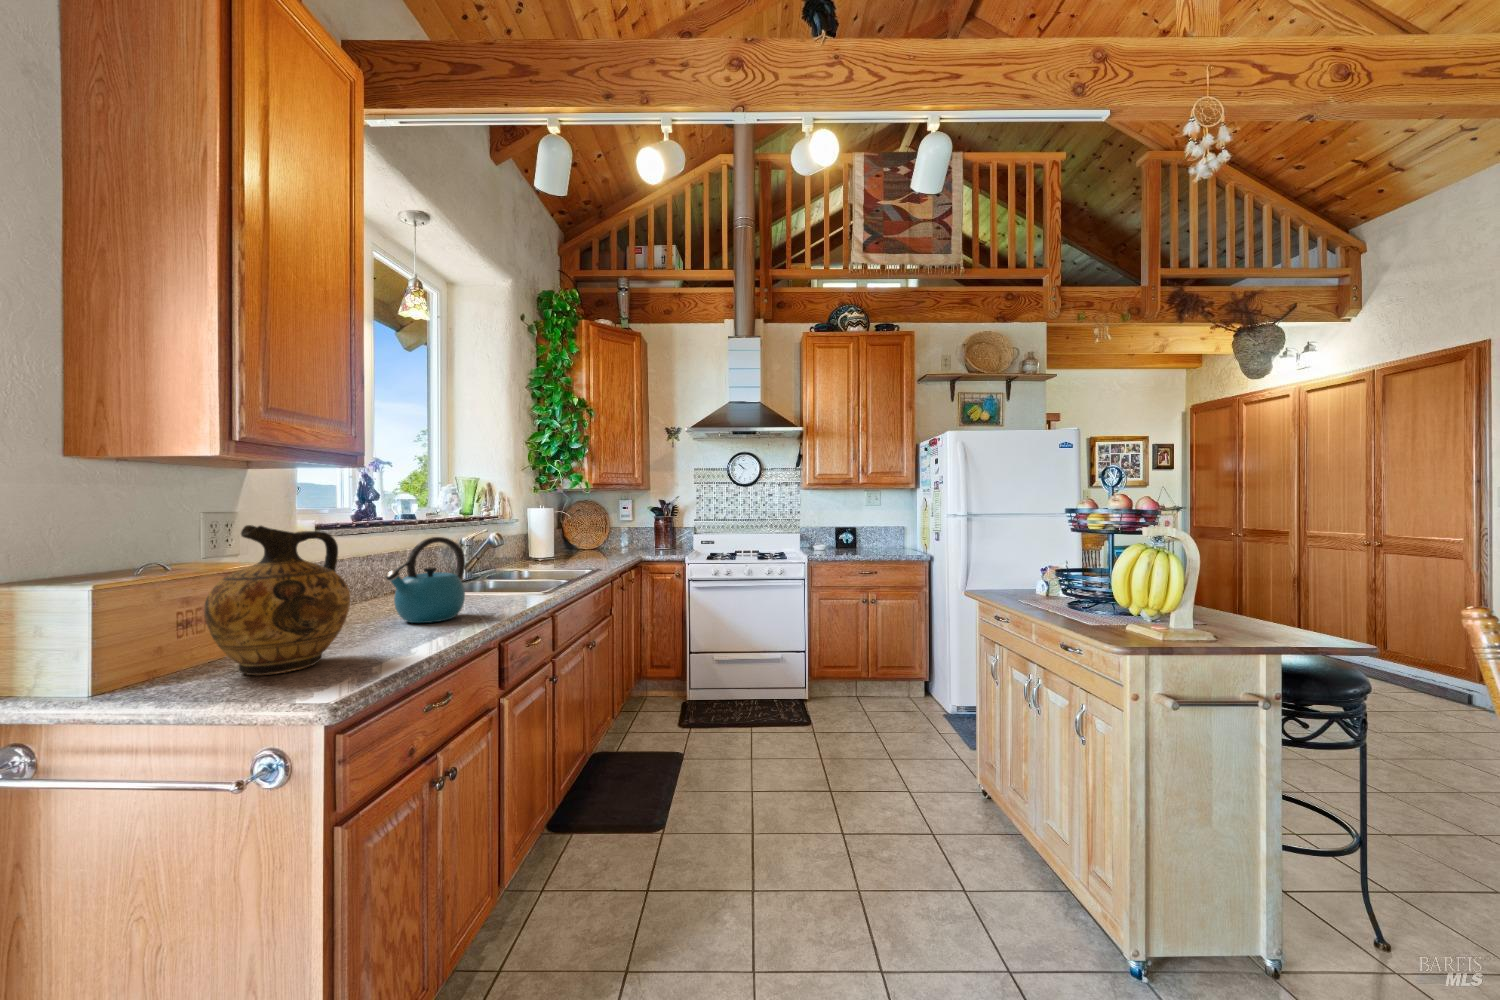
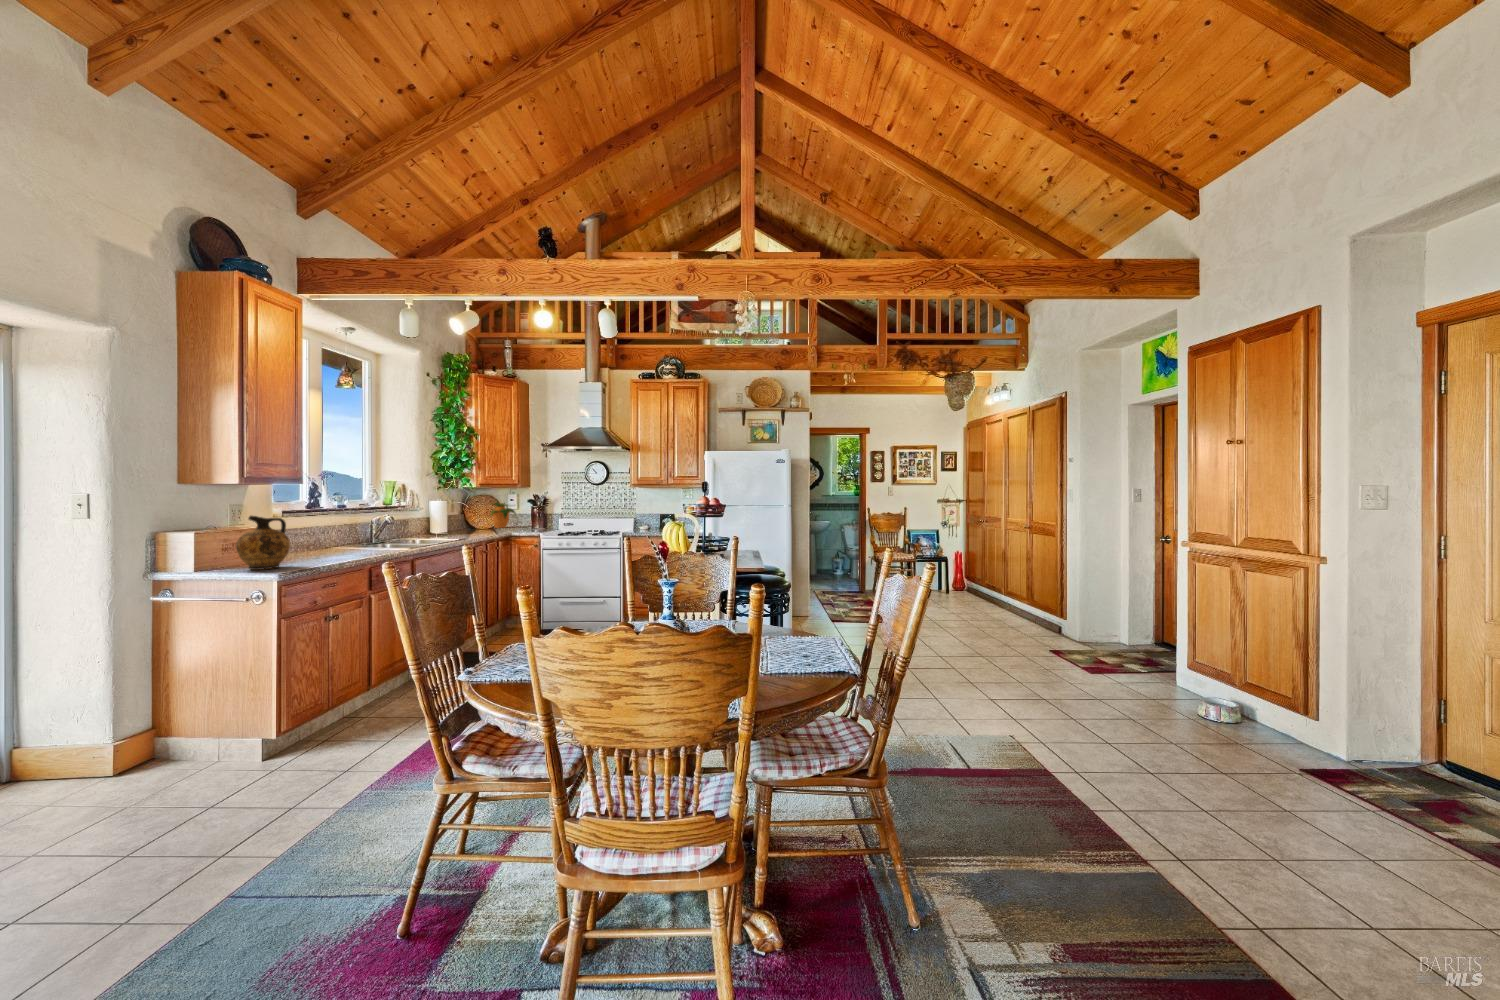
potted plant: none [584,511,636,552] -> present [490,502,515,528]
kettle: present [385,537,465,623] -> none [313,519,353,558]

